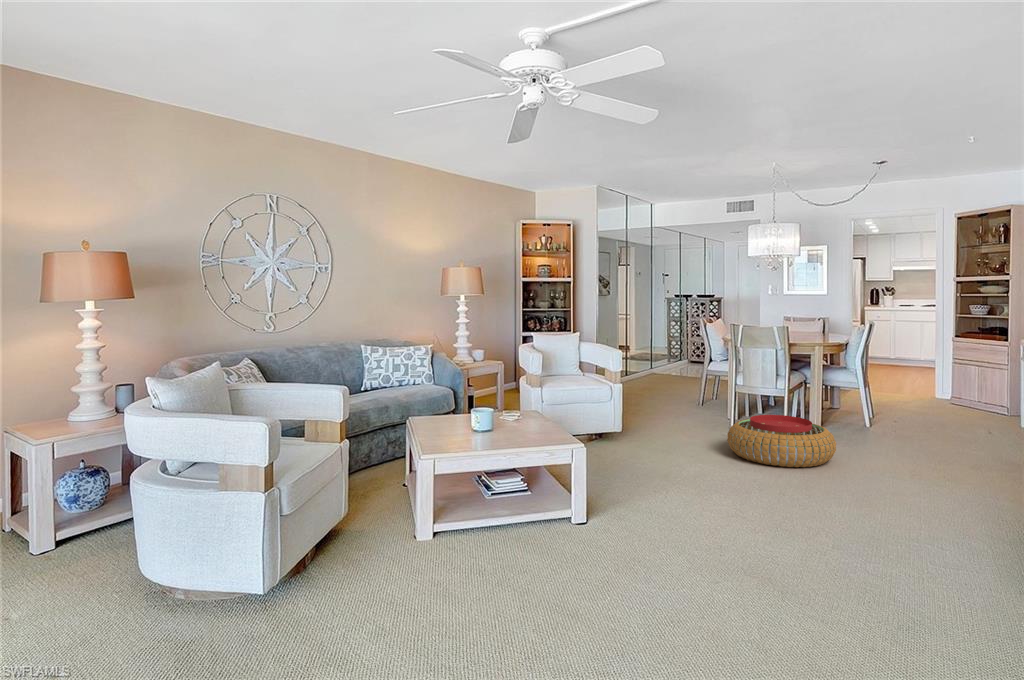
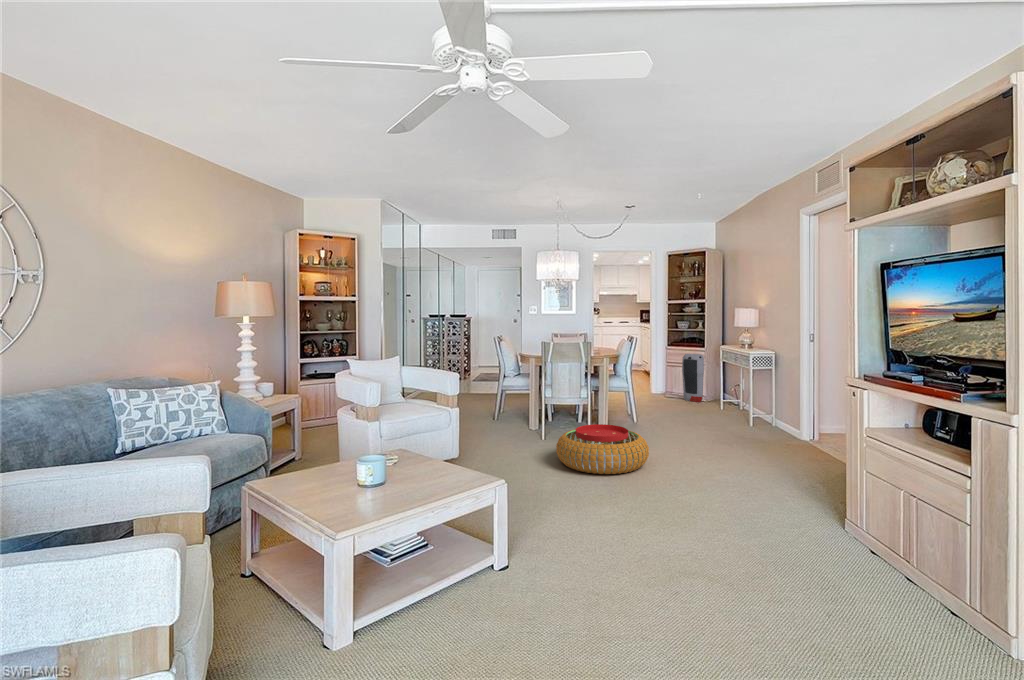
air purifier: none [969,348,1002,413] -> present [682,354,704,402]

